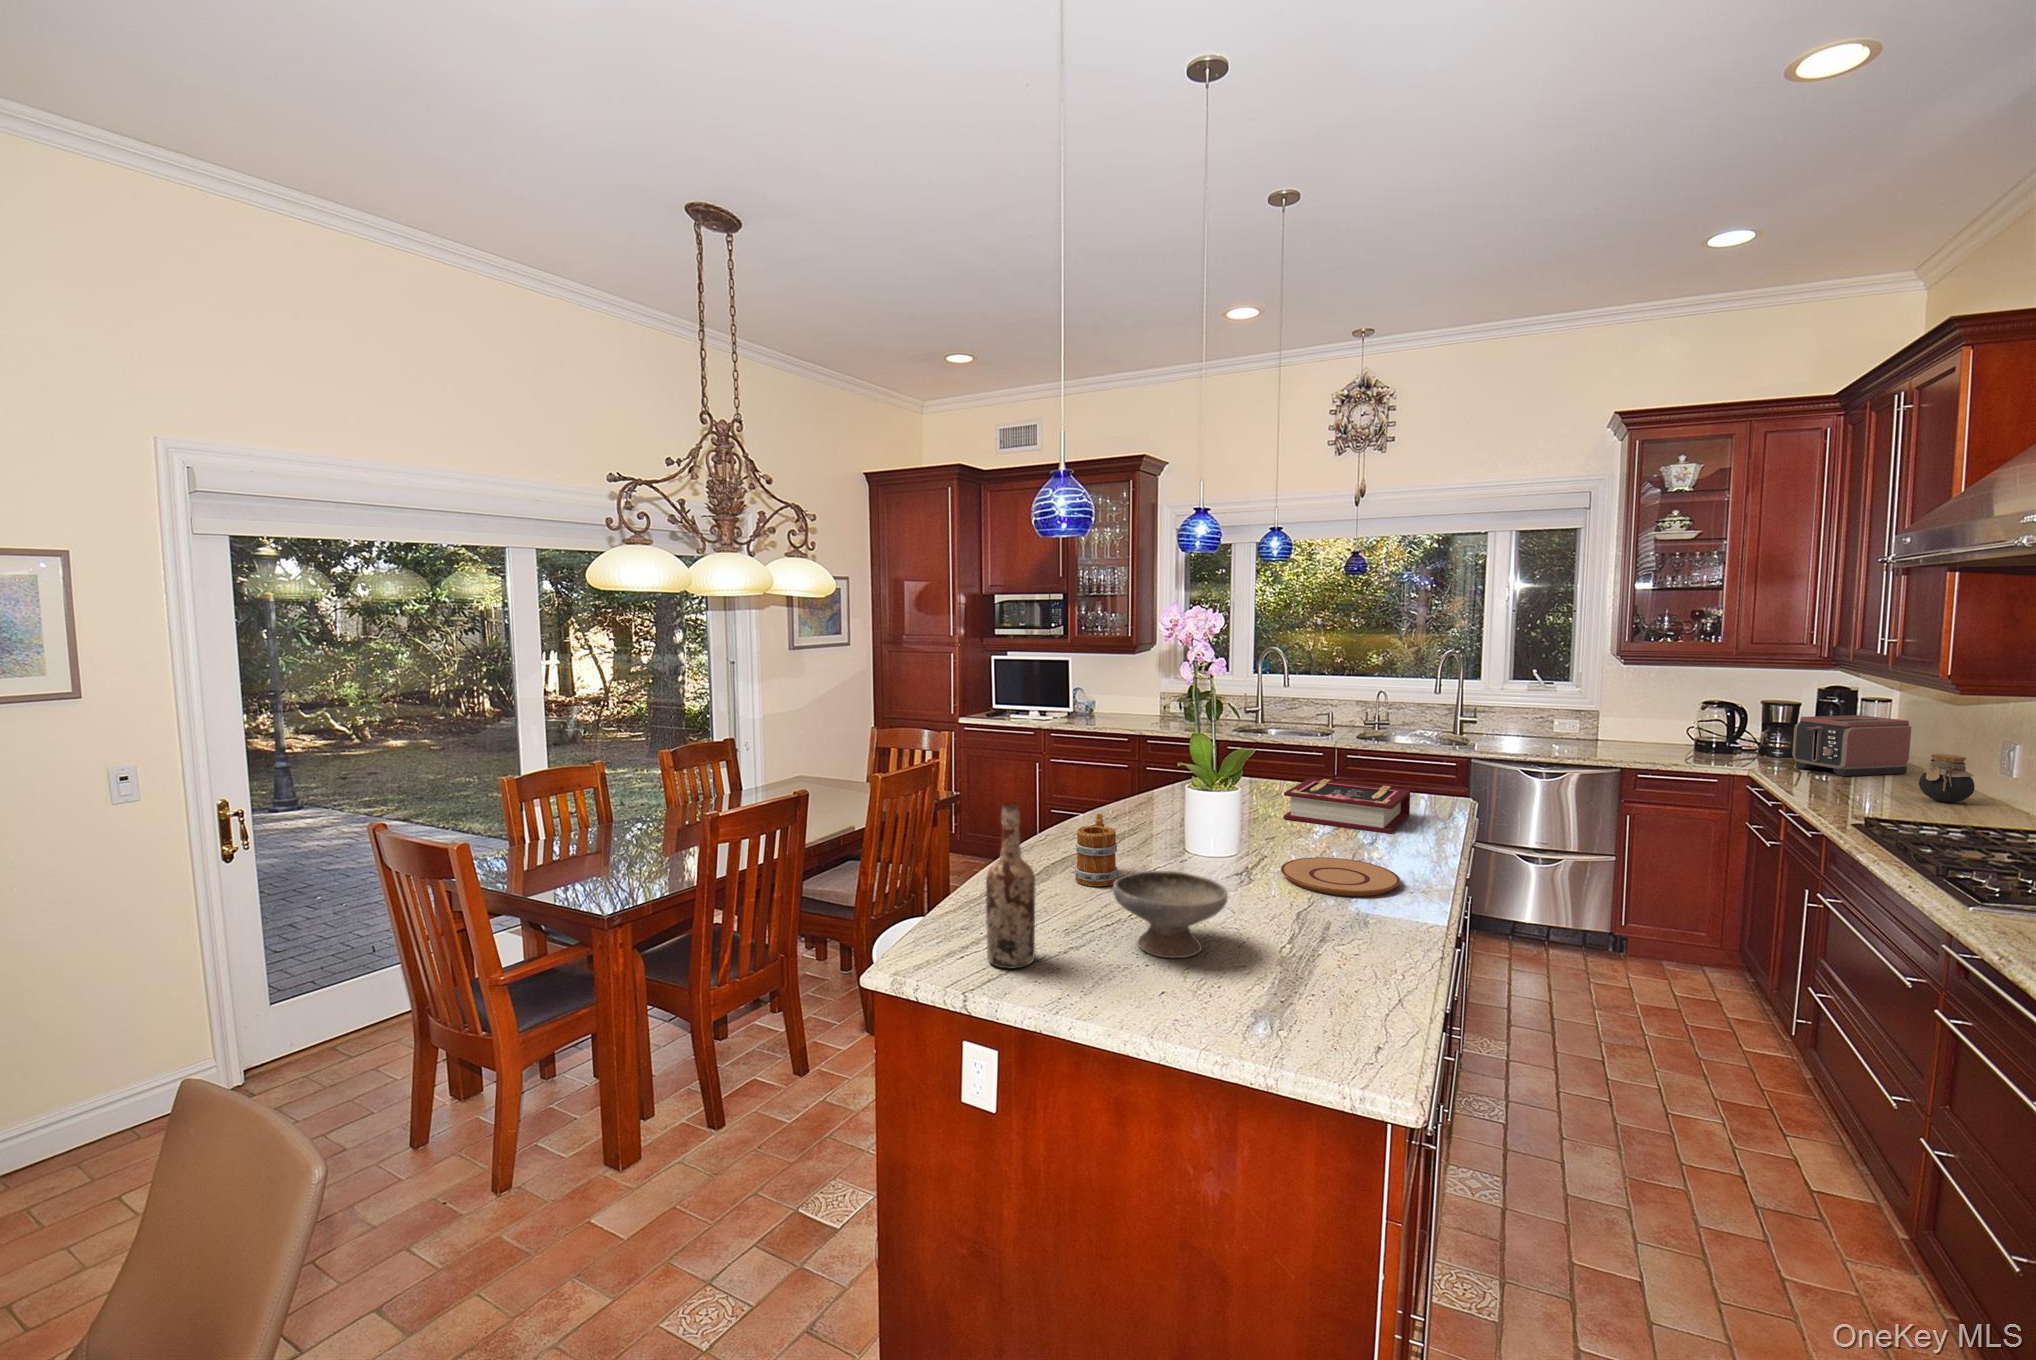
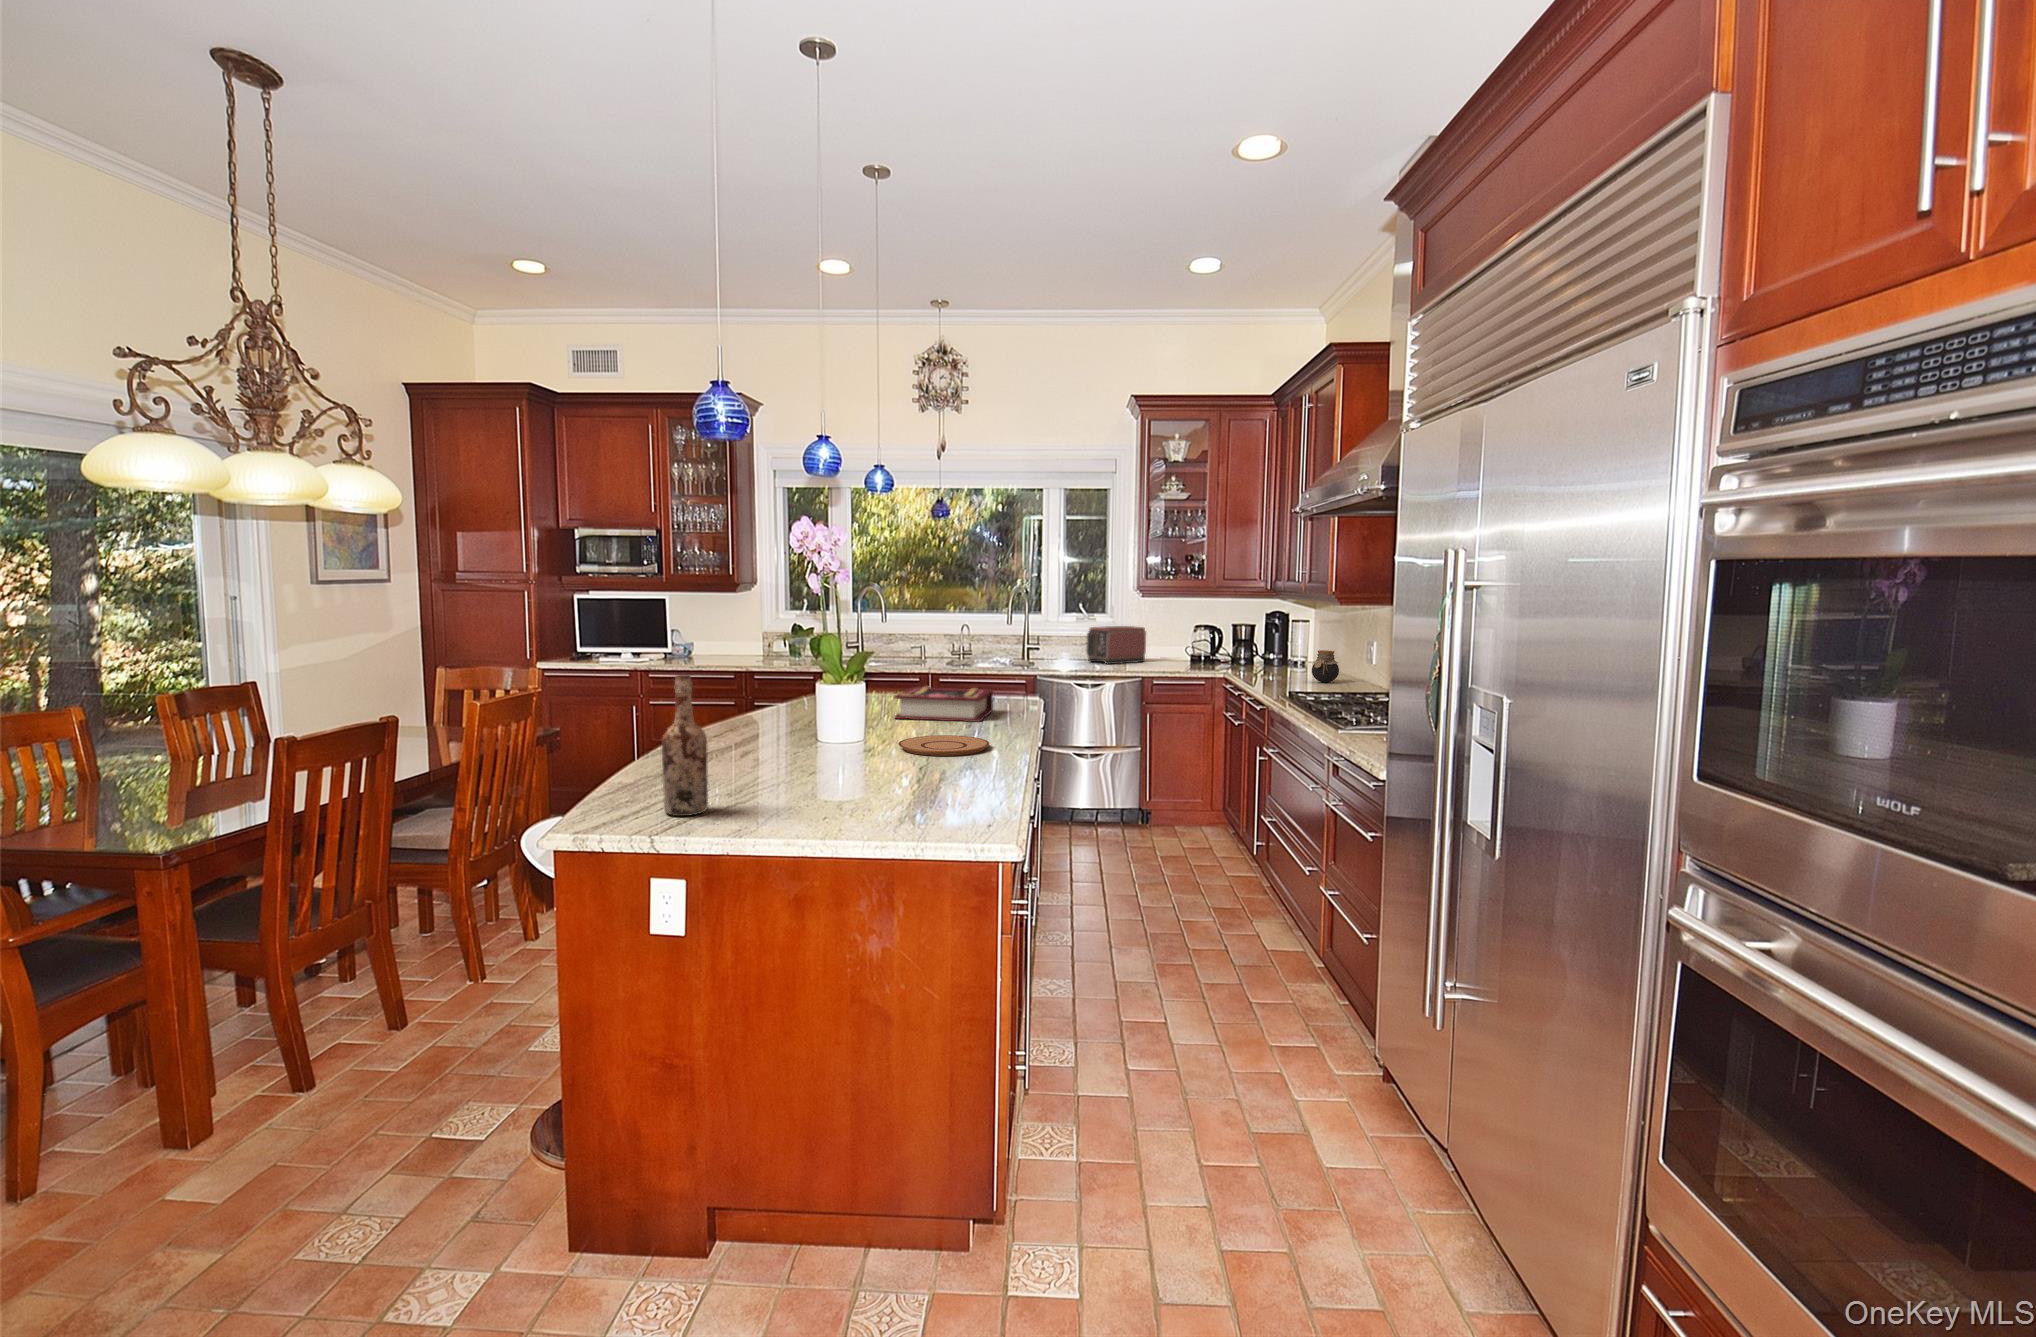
toaster: present [1792,715,1911,776] -> present [1086,626,1146,664]
mug: present [1075,814,1118,886] -> none [722,707,762,767]
bowl: present [1113,871,1228,958] -> none [771,735,866,798]

